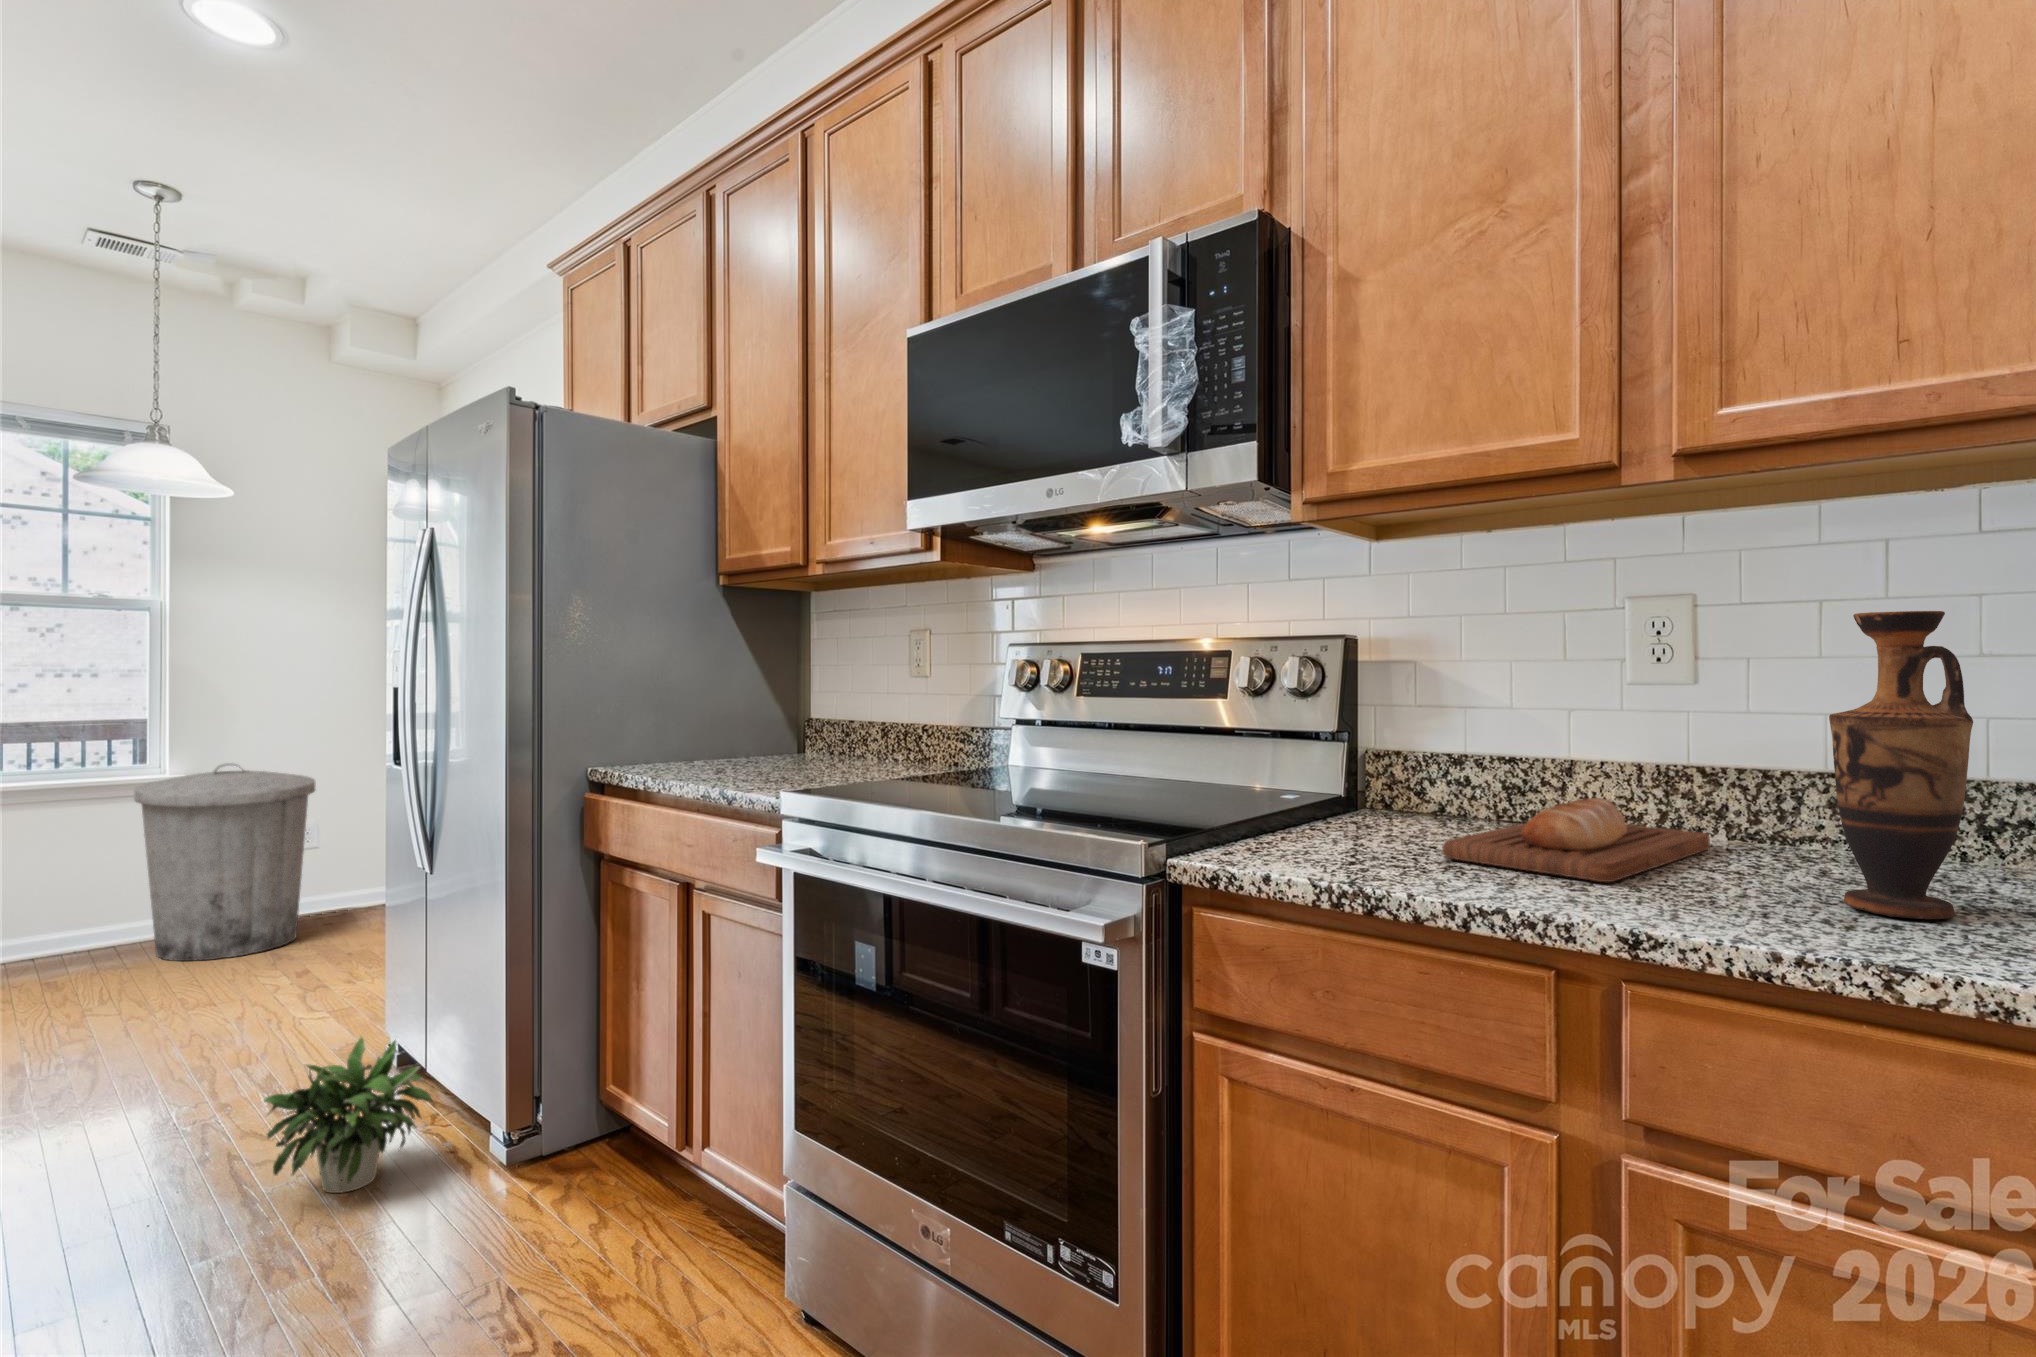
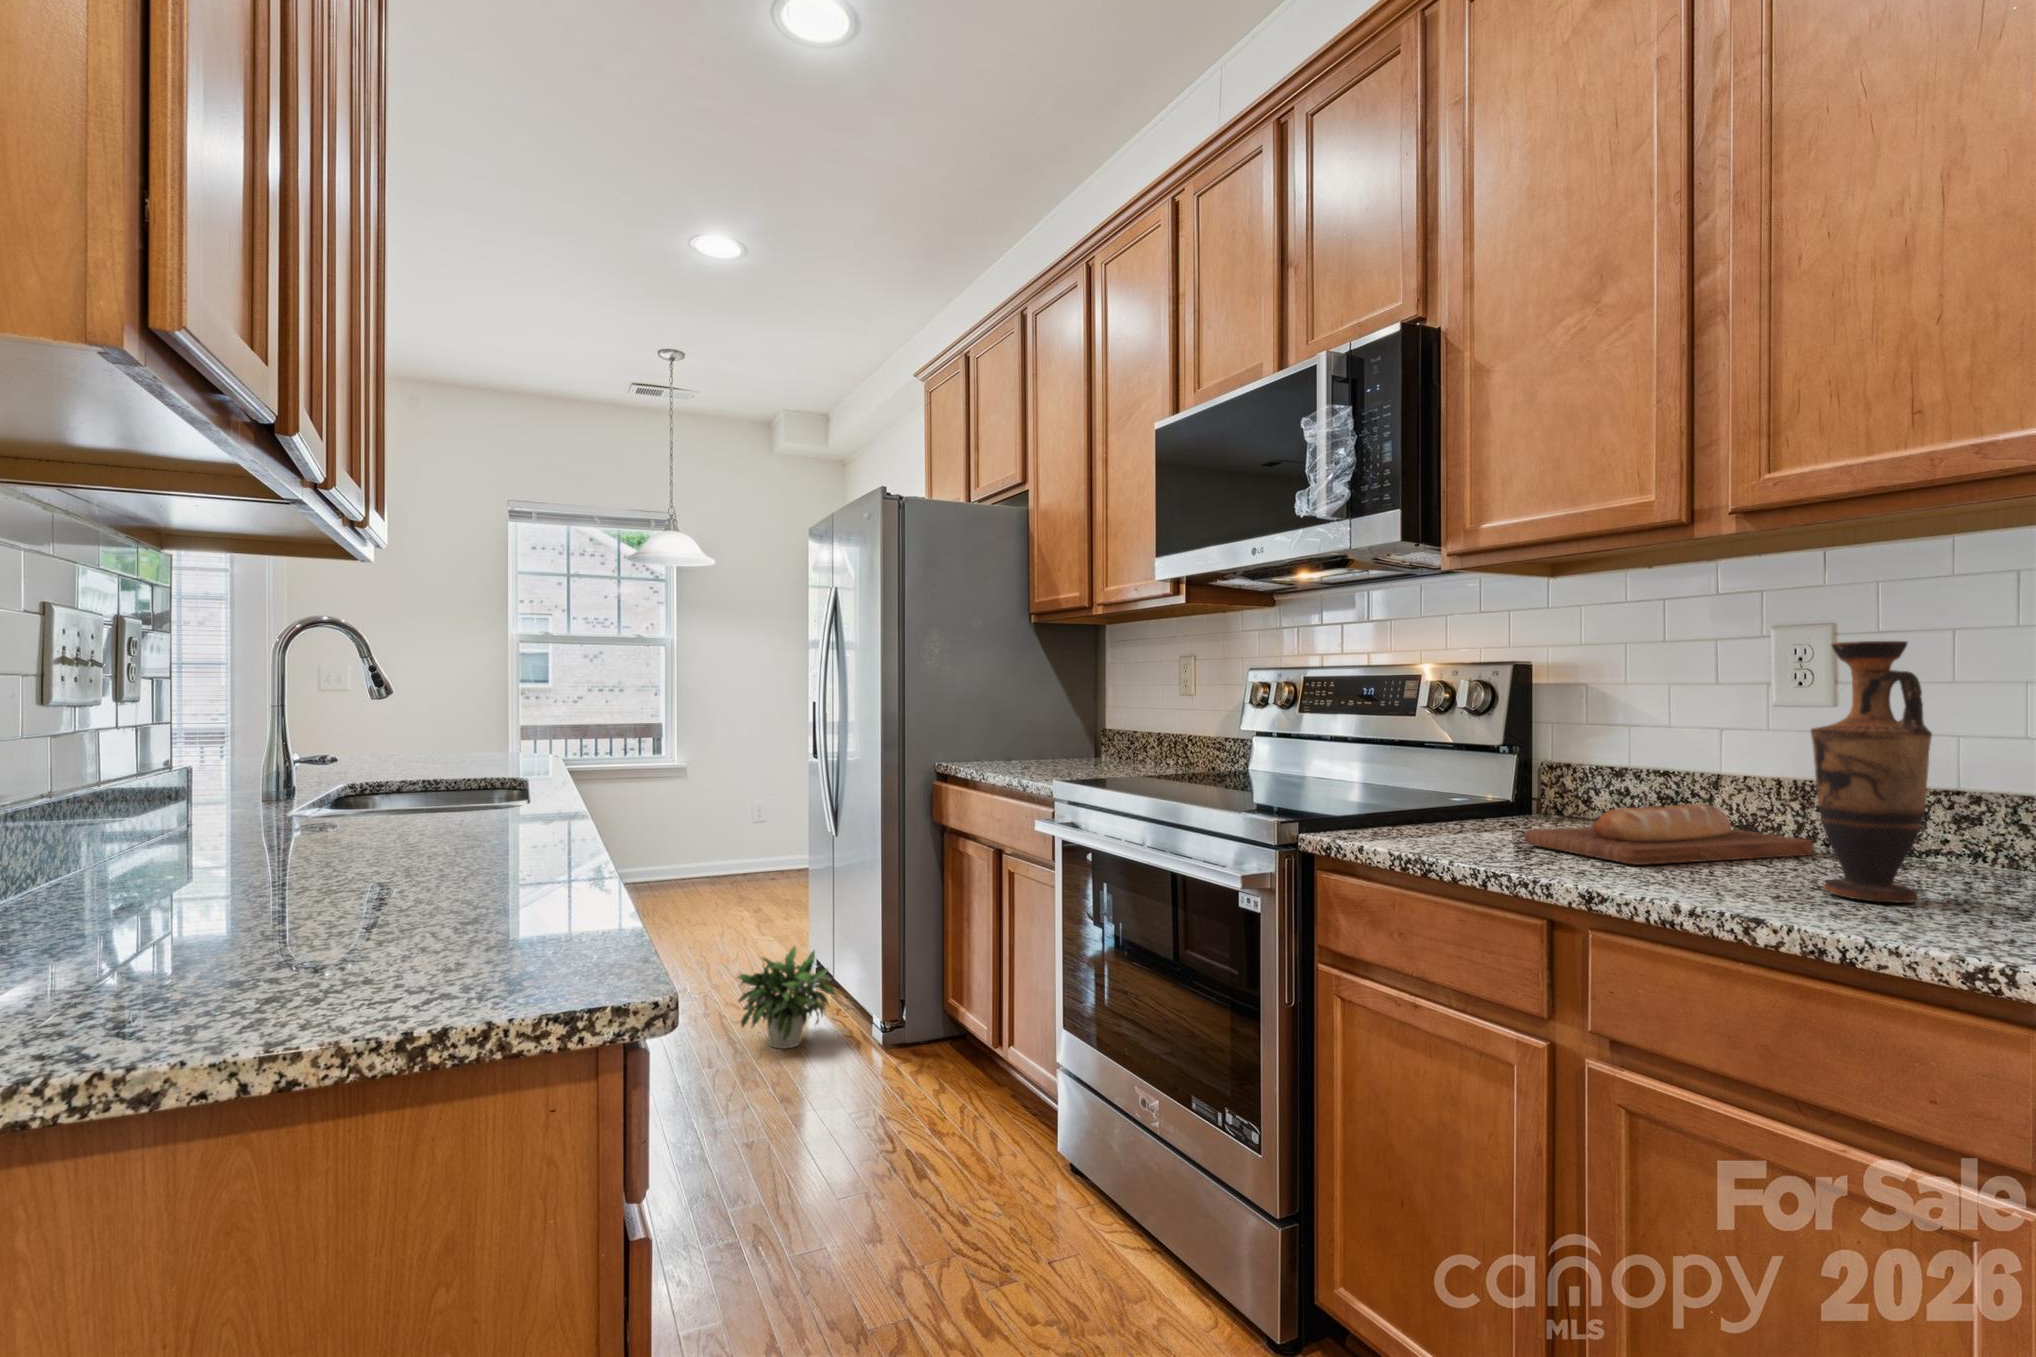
trash can: present [134,763,315,961] -> none [669,755,776,897]

